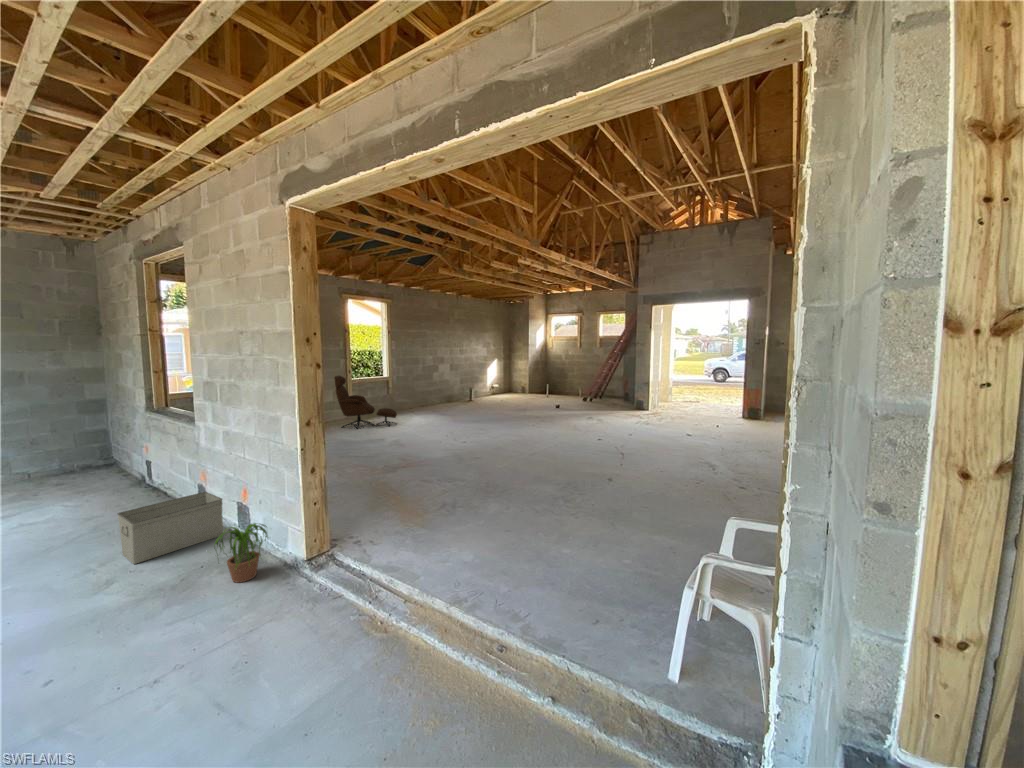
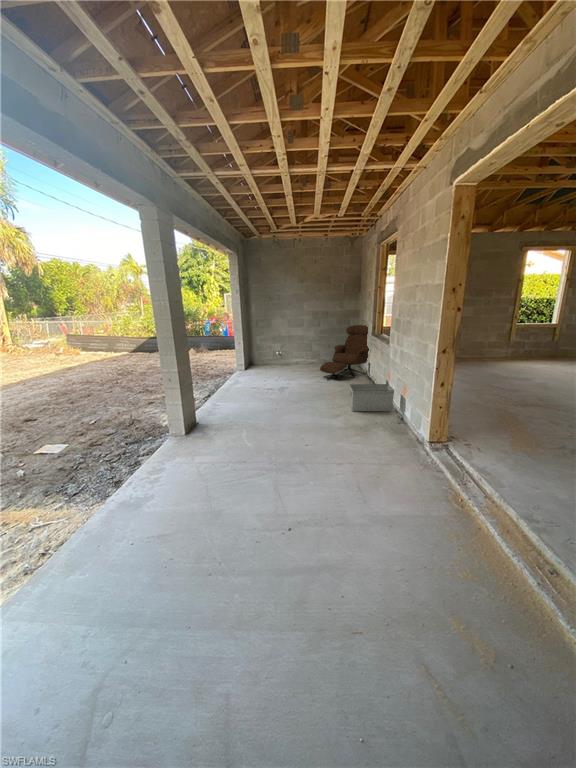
lounge chair: present [334,376,397,429] -> present [320,325,369,380]
potted plant: present [214,523,268,583] -> none [378,406,414,439]

